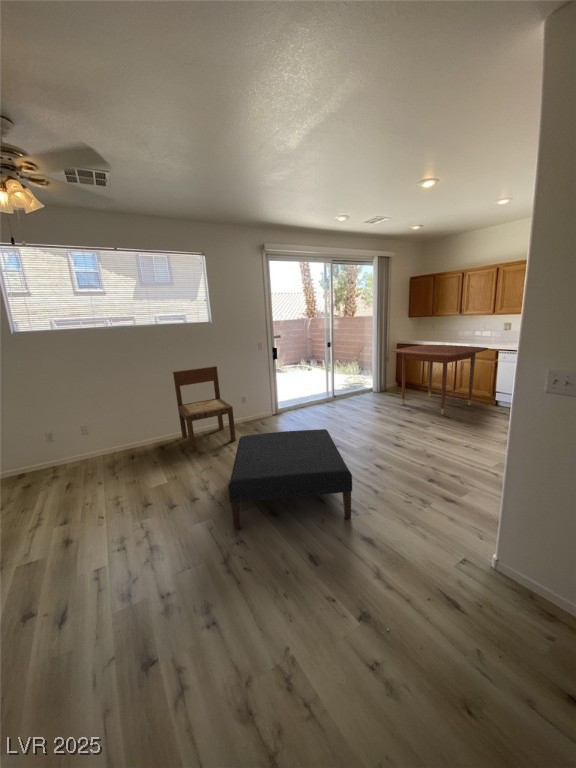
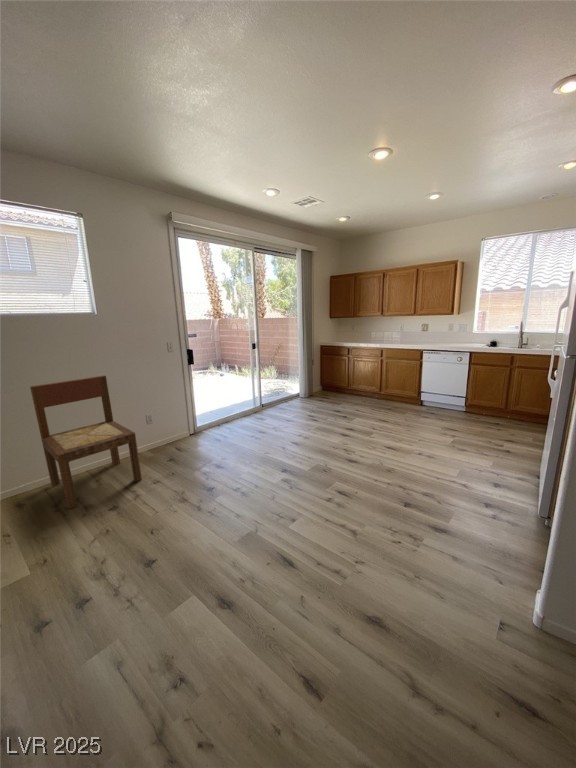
dining table: present [392,345,488,414] -> none [324,345,415,419]
ottoman: present [228,429,352,530] -> none [154,456,342,656]

